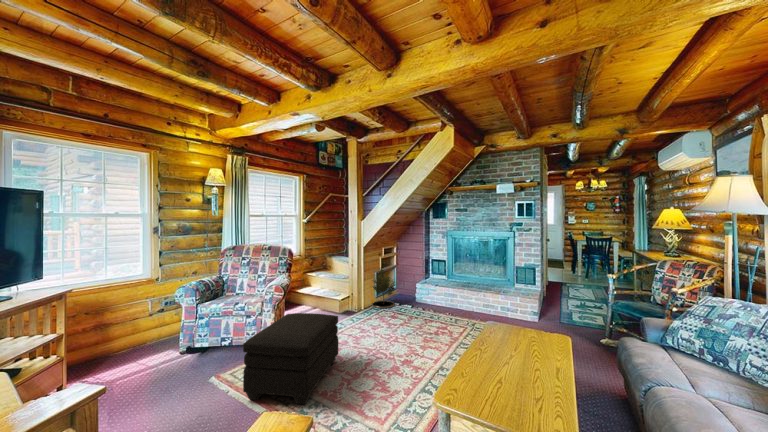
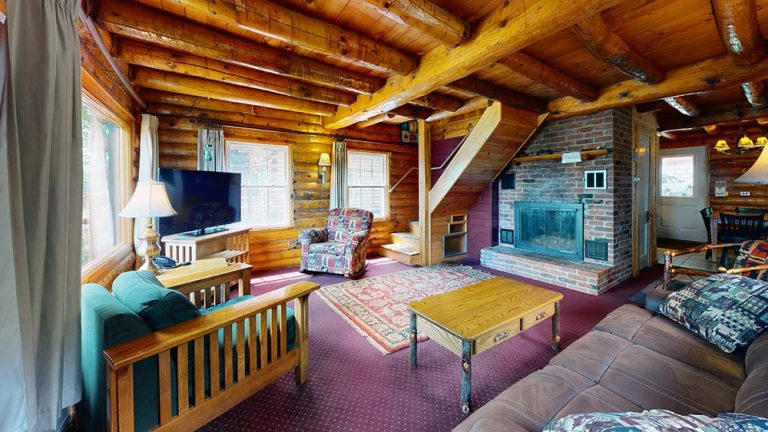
ottoman: present [243,313,338,404] -> none [325,256,392,309]

